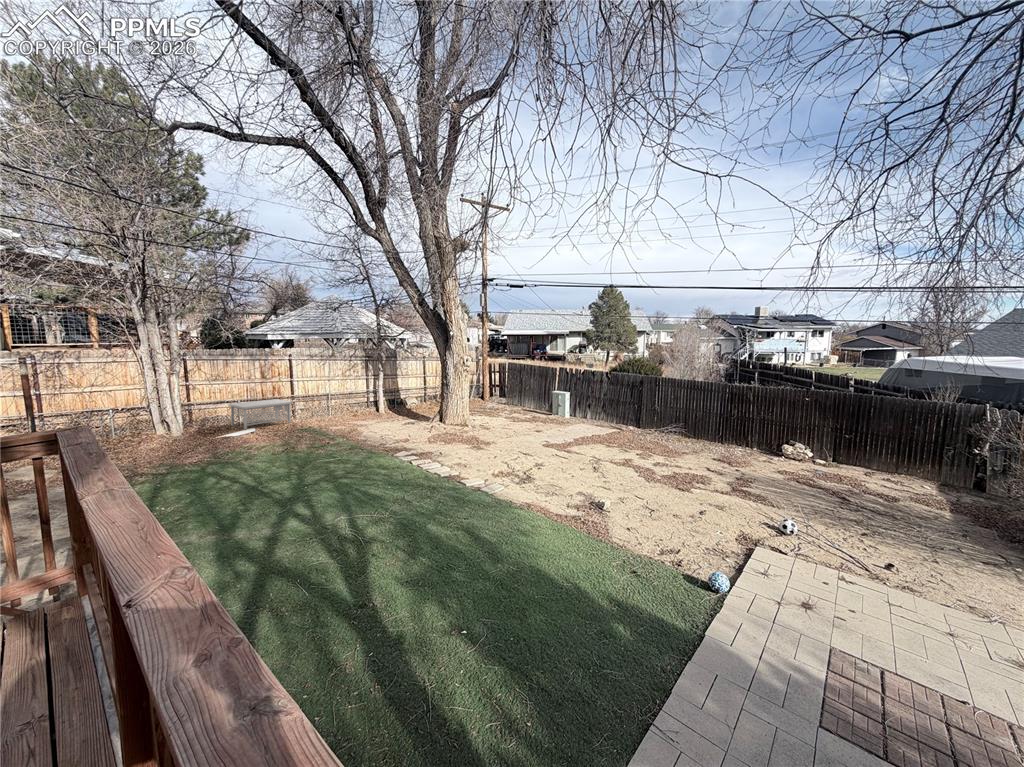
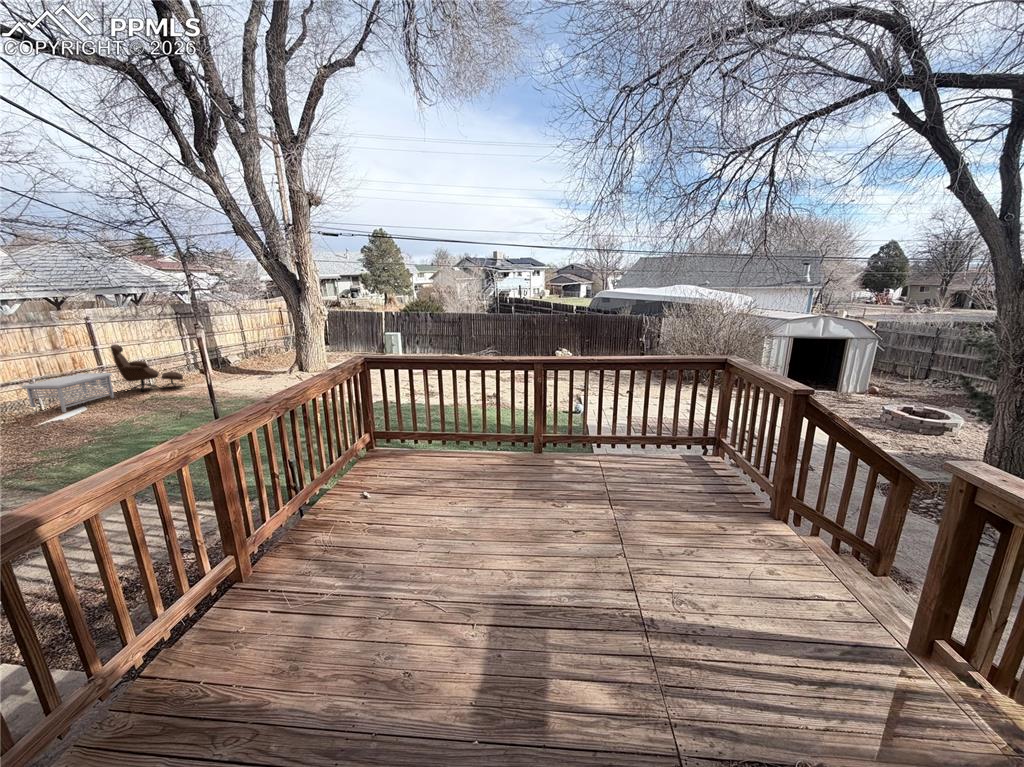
lounge chair: none [300,378,349,421] -> present [111,344,183,392]

